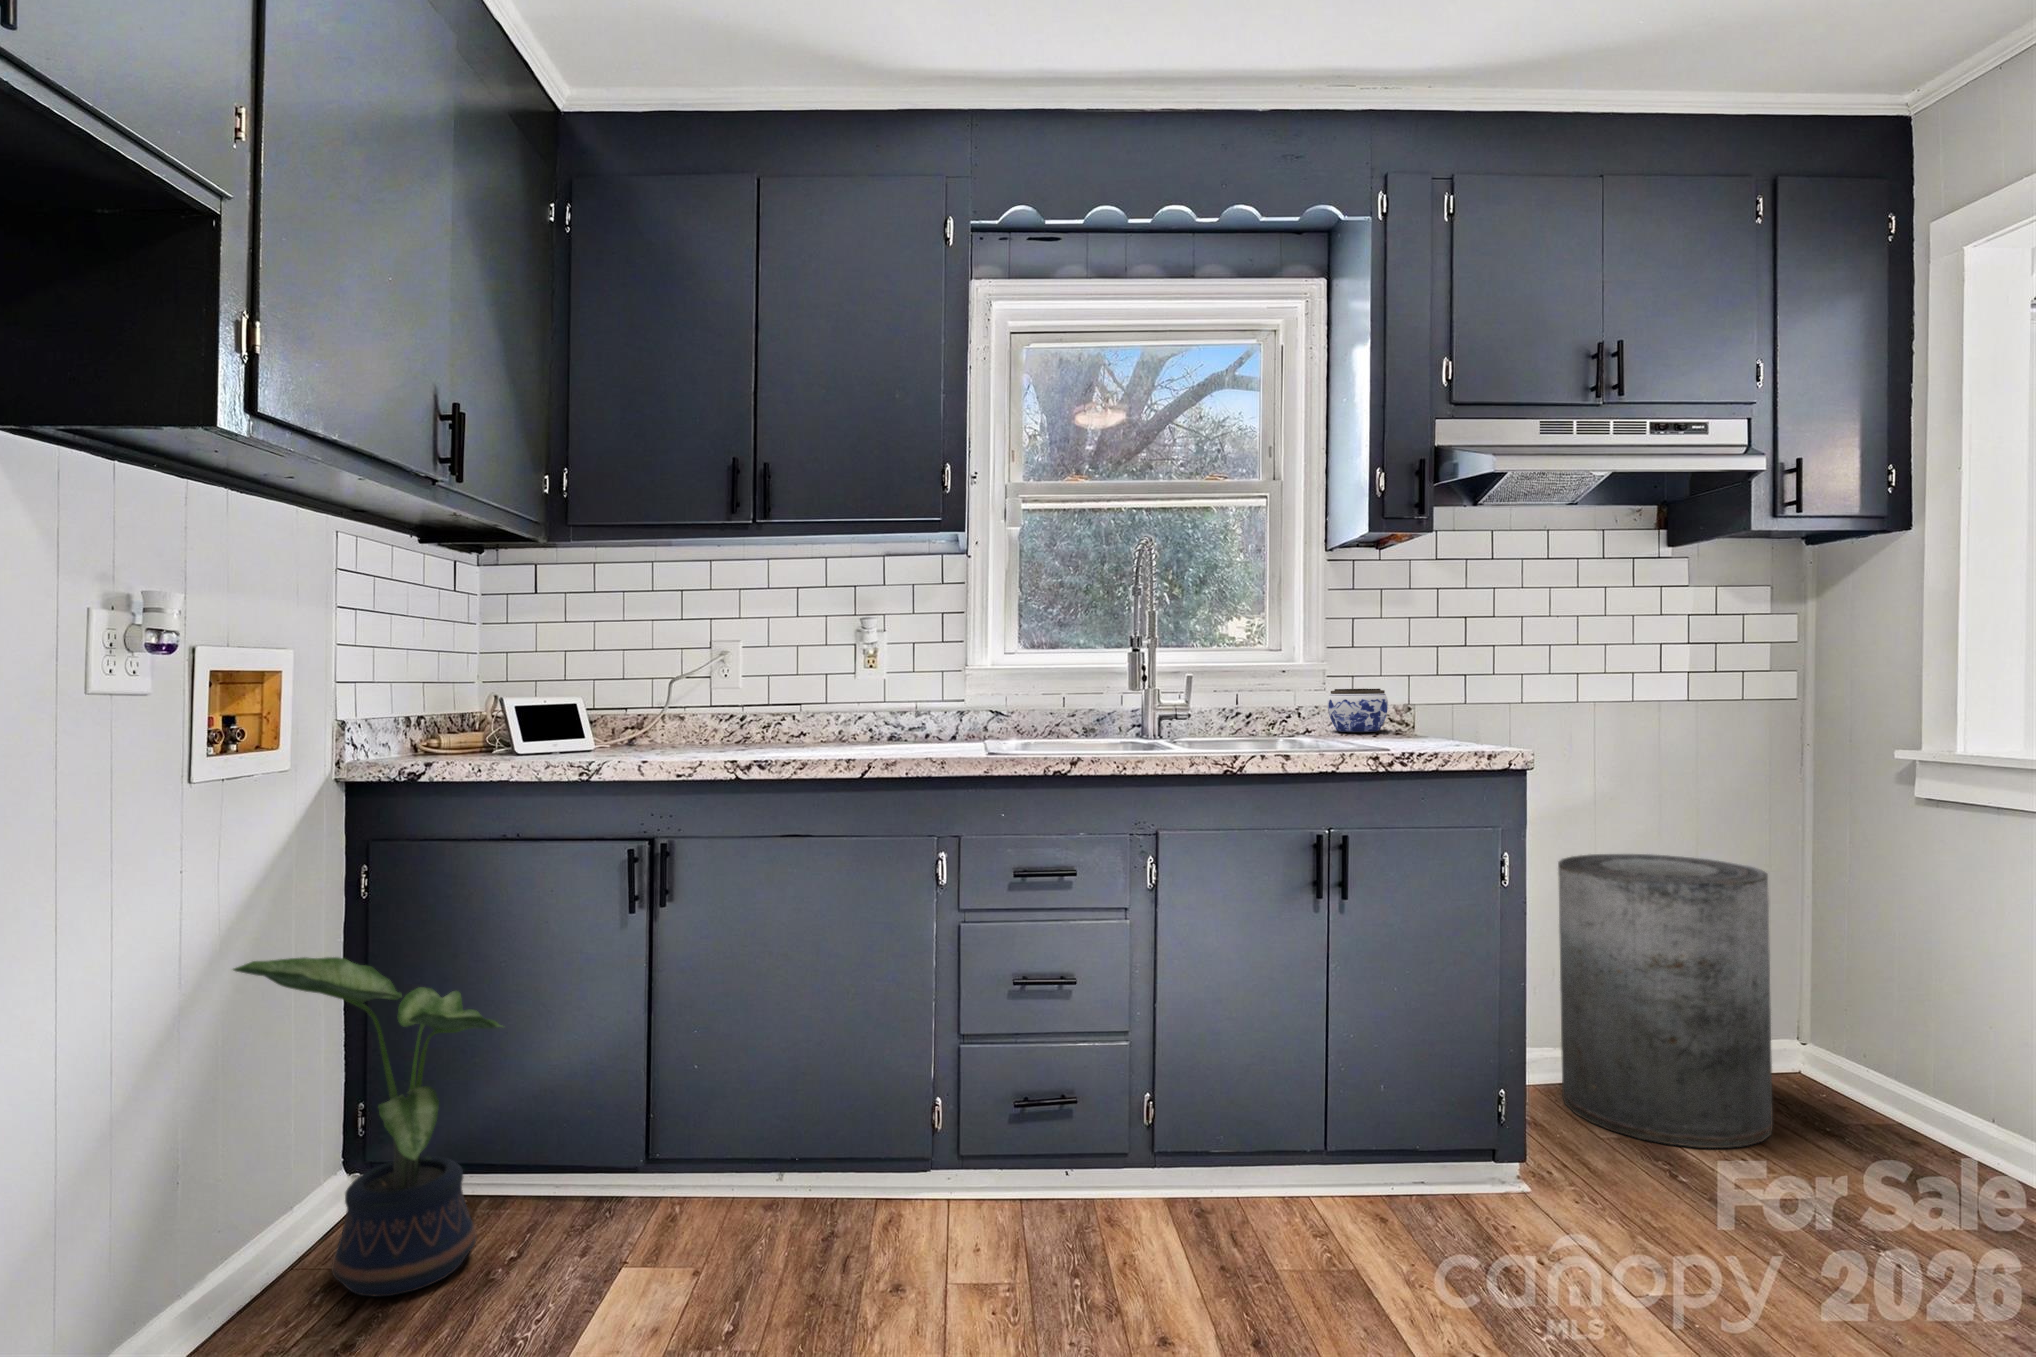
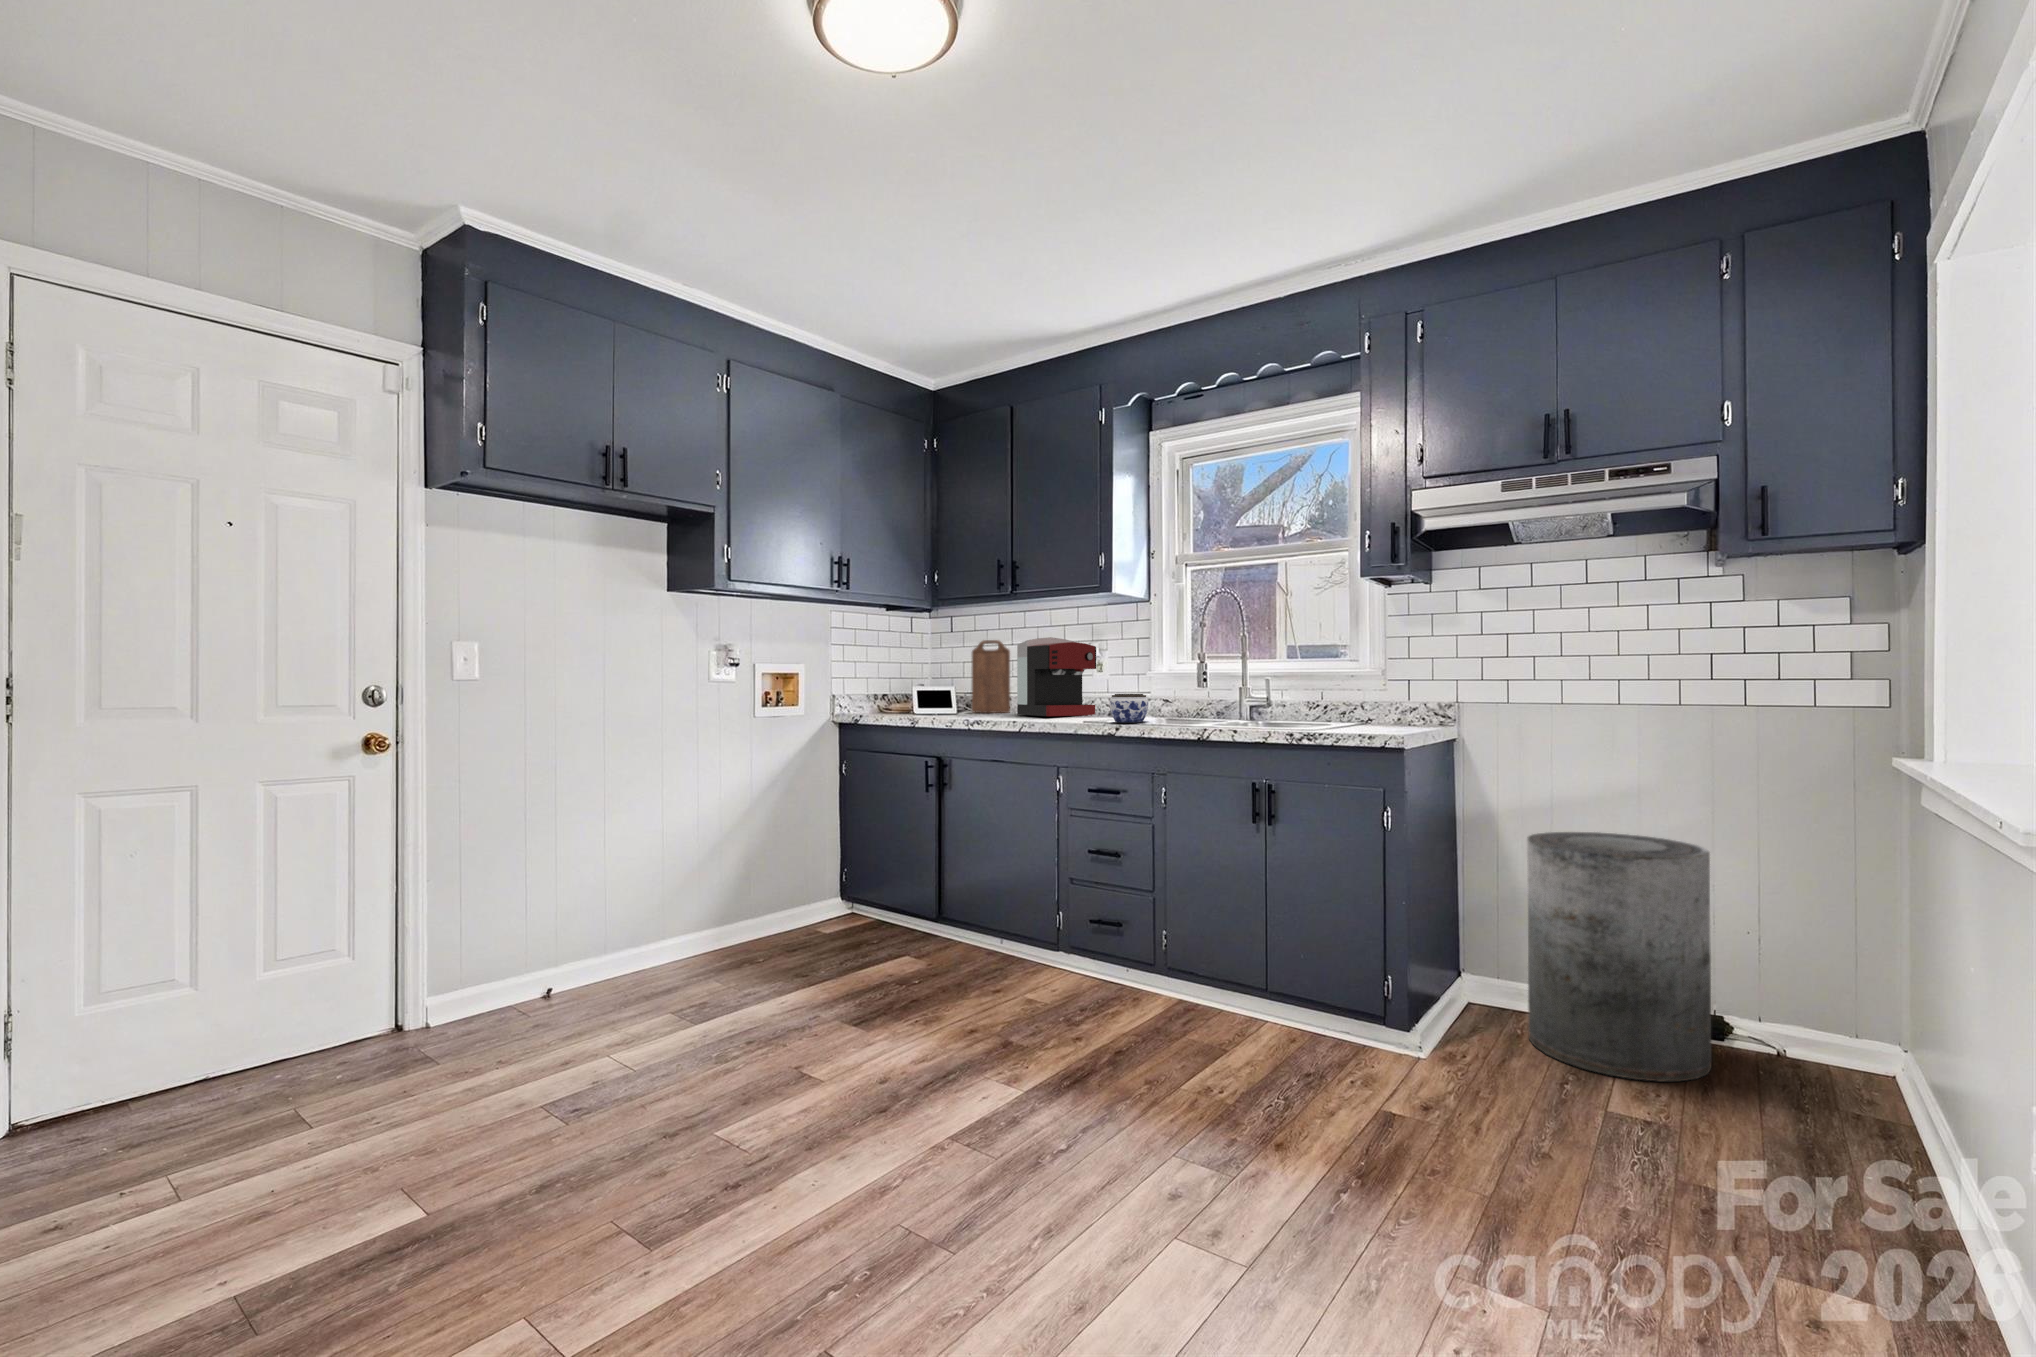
coffee maker: none [732,610,876,745] -> present [1017,637,1096,716]
cutting board: none [606,613,686,744] -> present [972,640,1010,713]
jar: present [1328,689,1388,732] -> present [1110,694,1148,723]
potted plant: present [233,957,503,1297] -> none [760,796,858,948]

